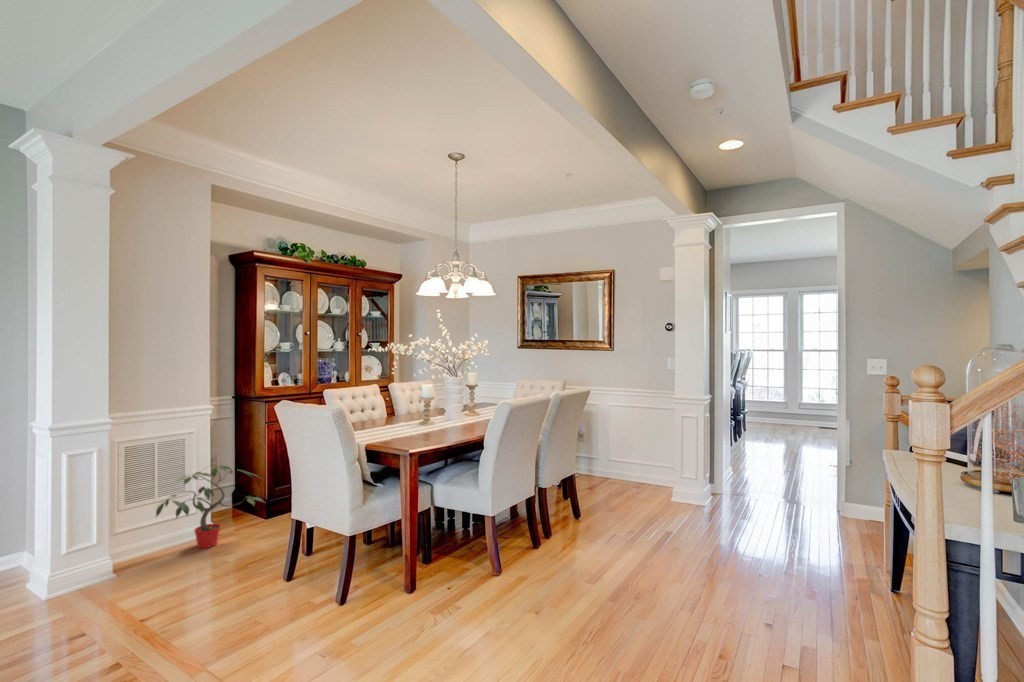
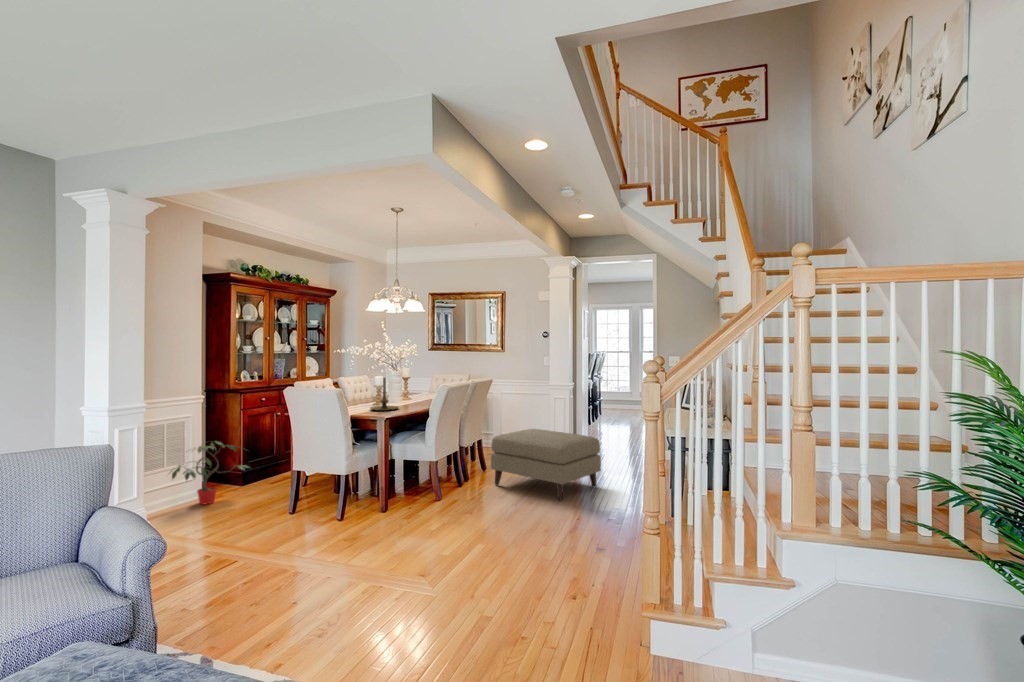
candle holder: none [407,387,448,435] -> present [370,378,398,411]
ottoman: none [581,464,758,598] -> present [491,429,601,501]

